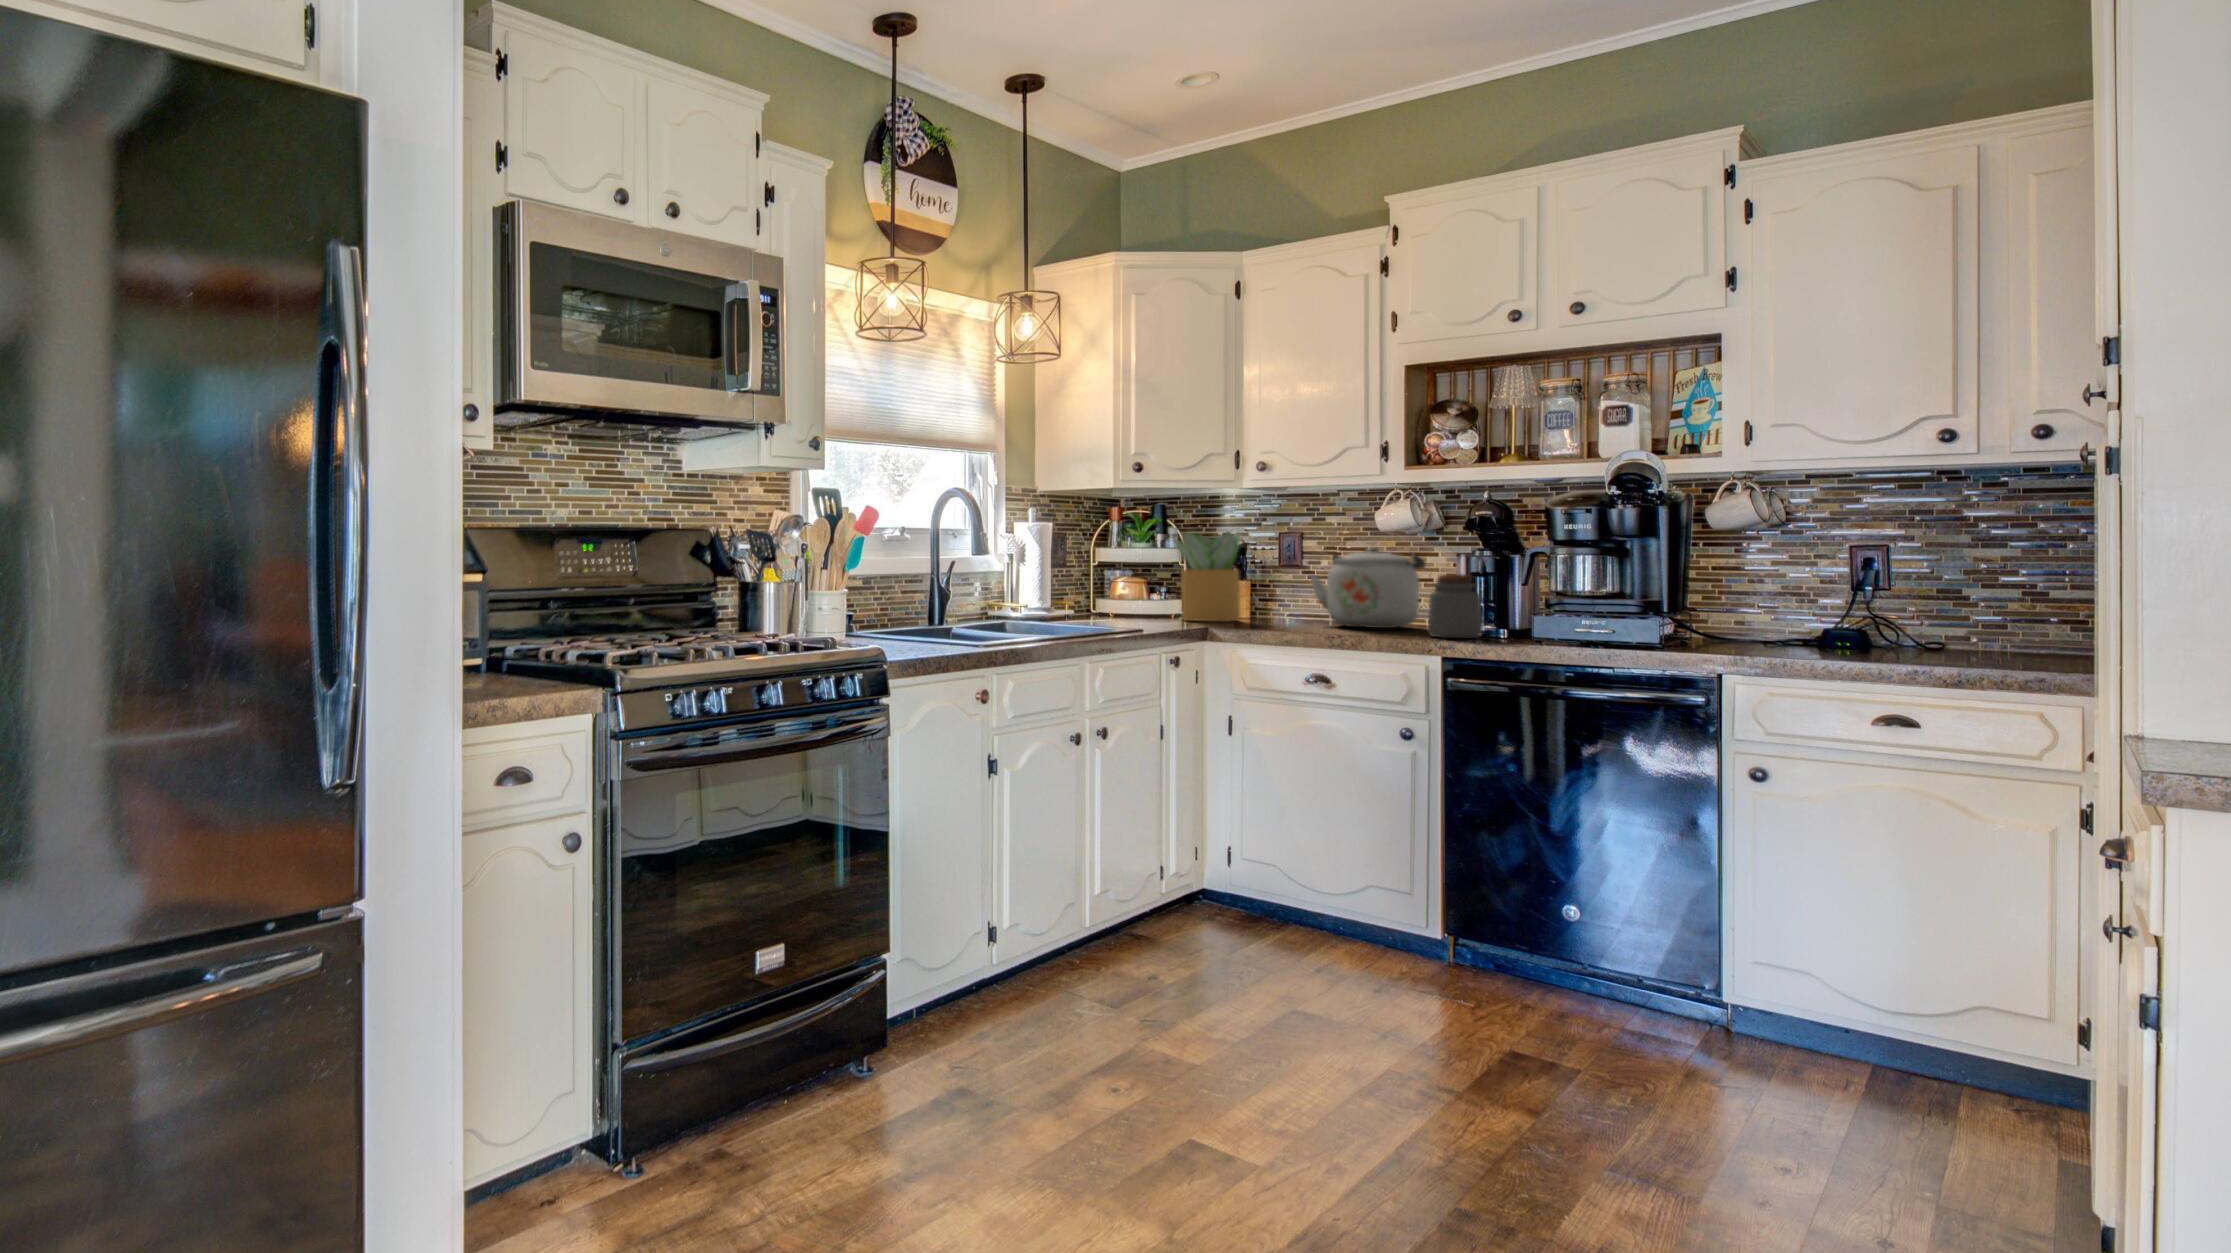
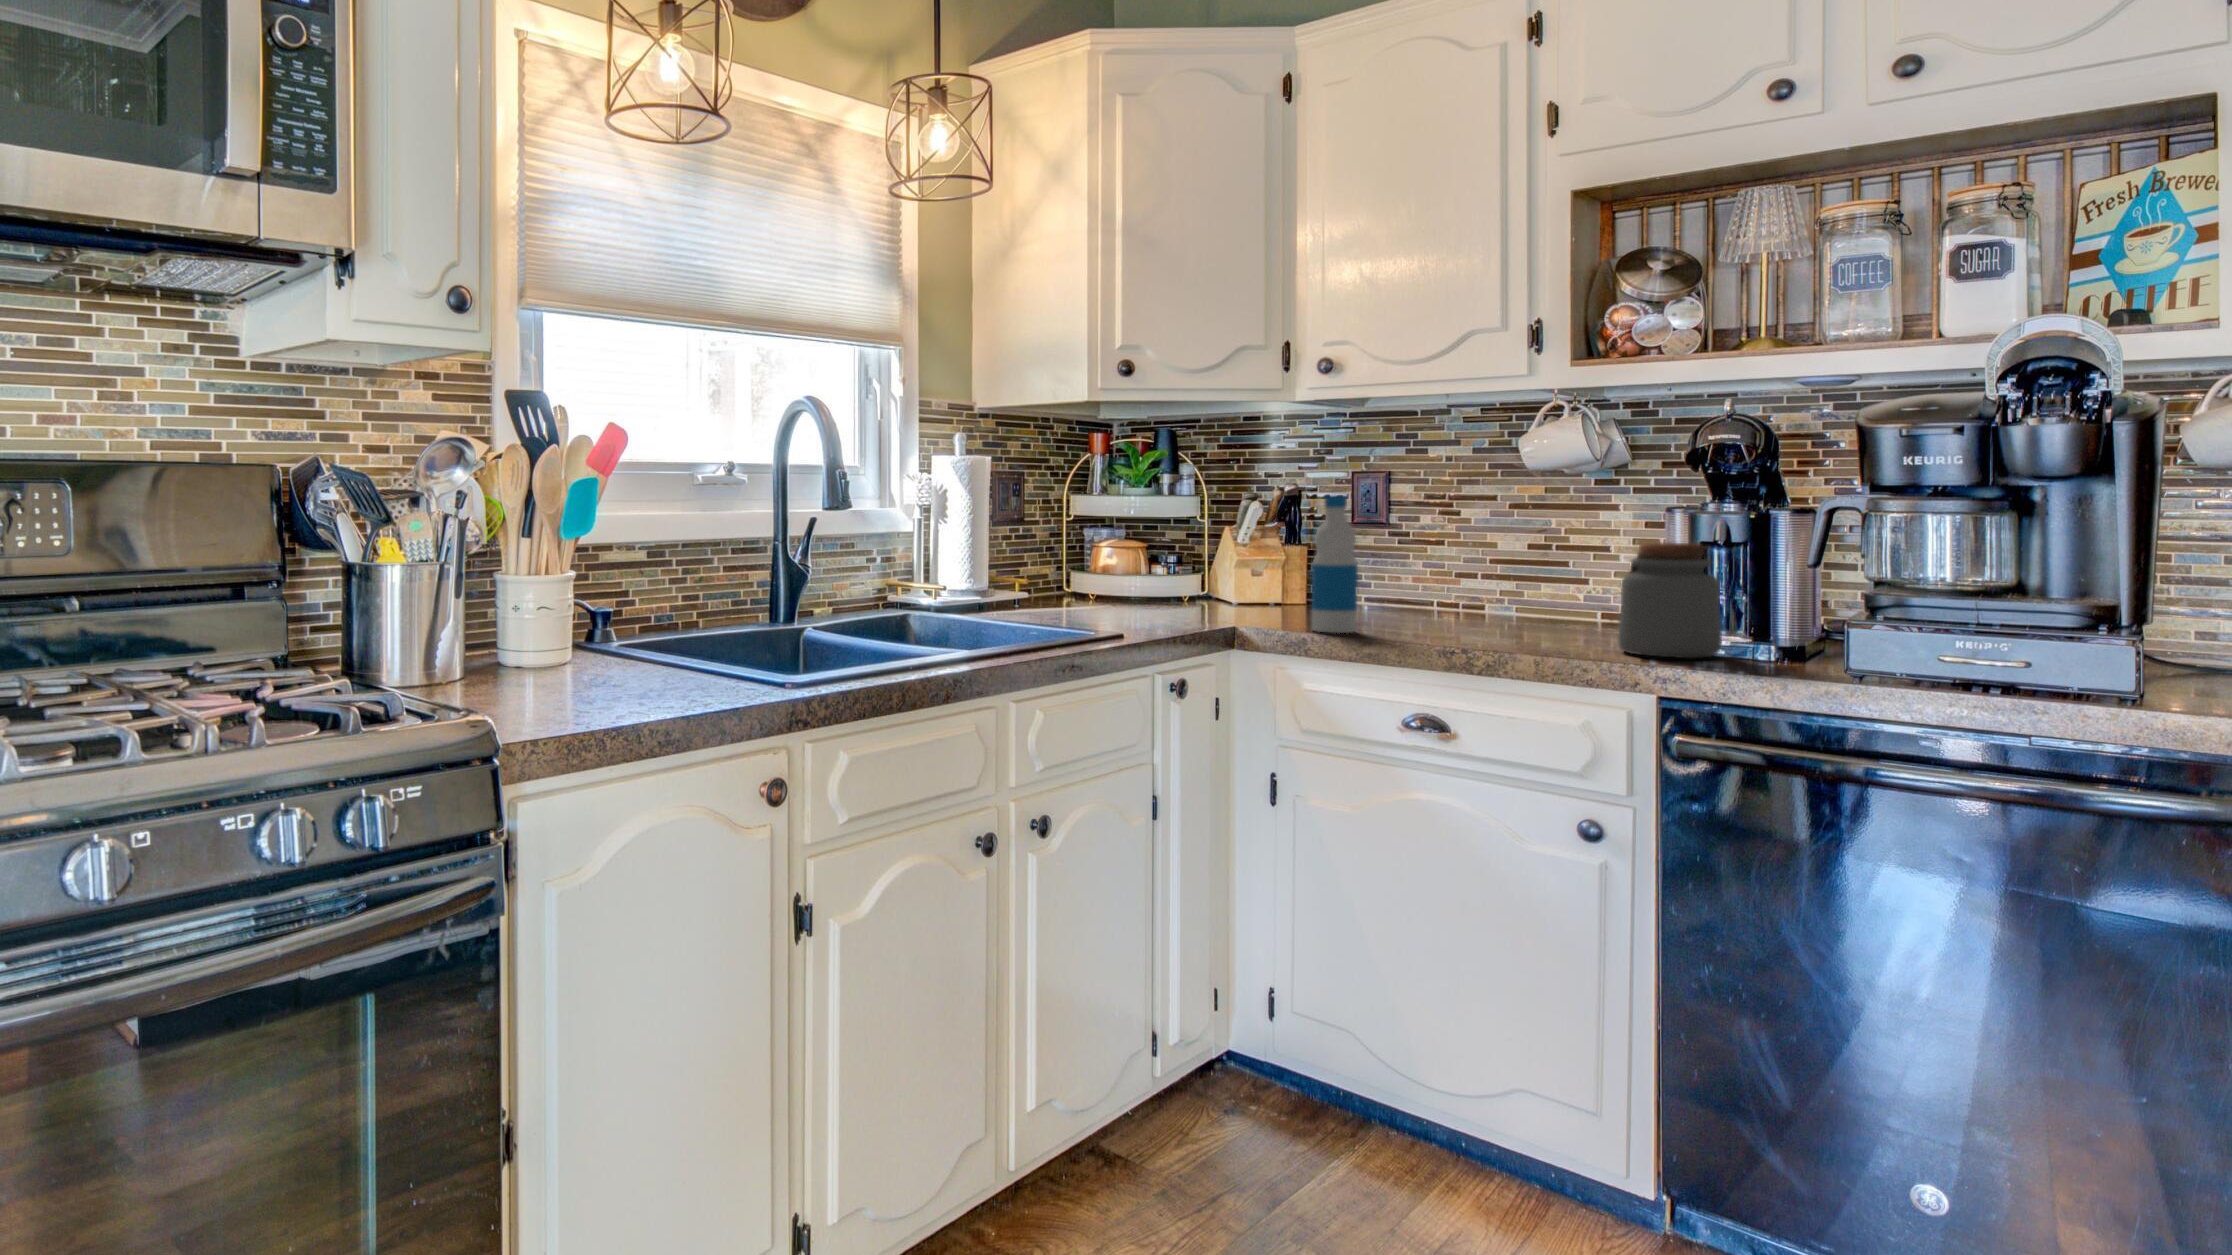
potted plant: present [1172,531,1240,621] -> none [1177,469,1289,615]
bottle: none [1256,547,1283,629] -> present [1312,495,1358,633]
kettle: present [1311,547,1425,628] -> none [1402,494,1602,630]

